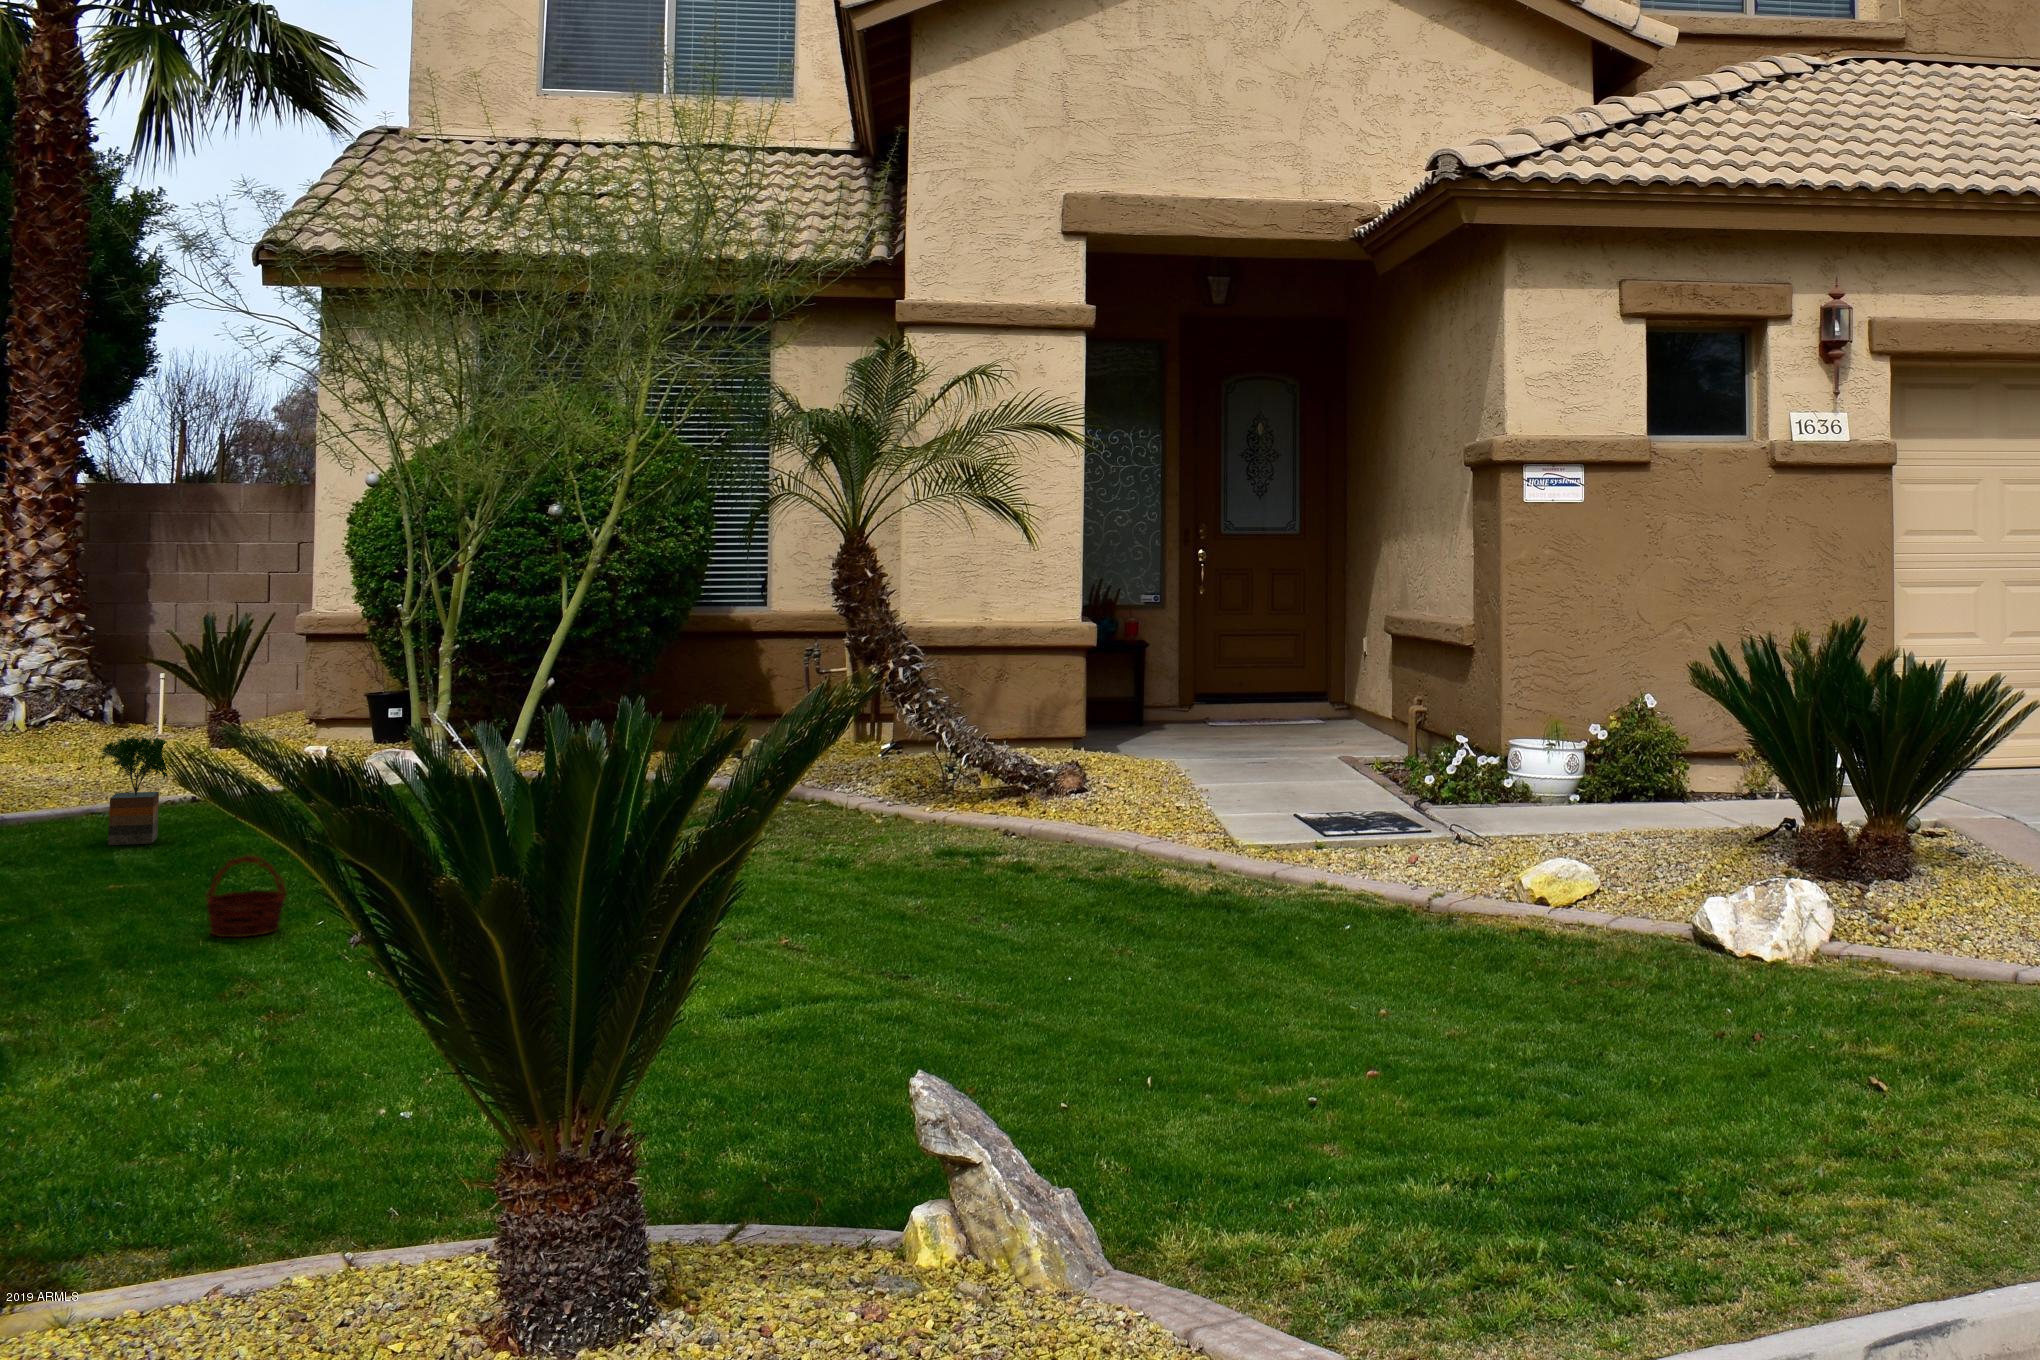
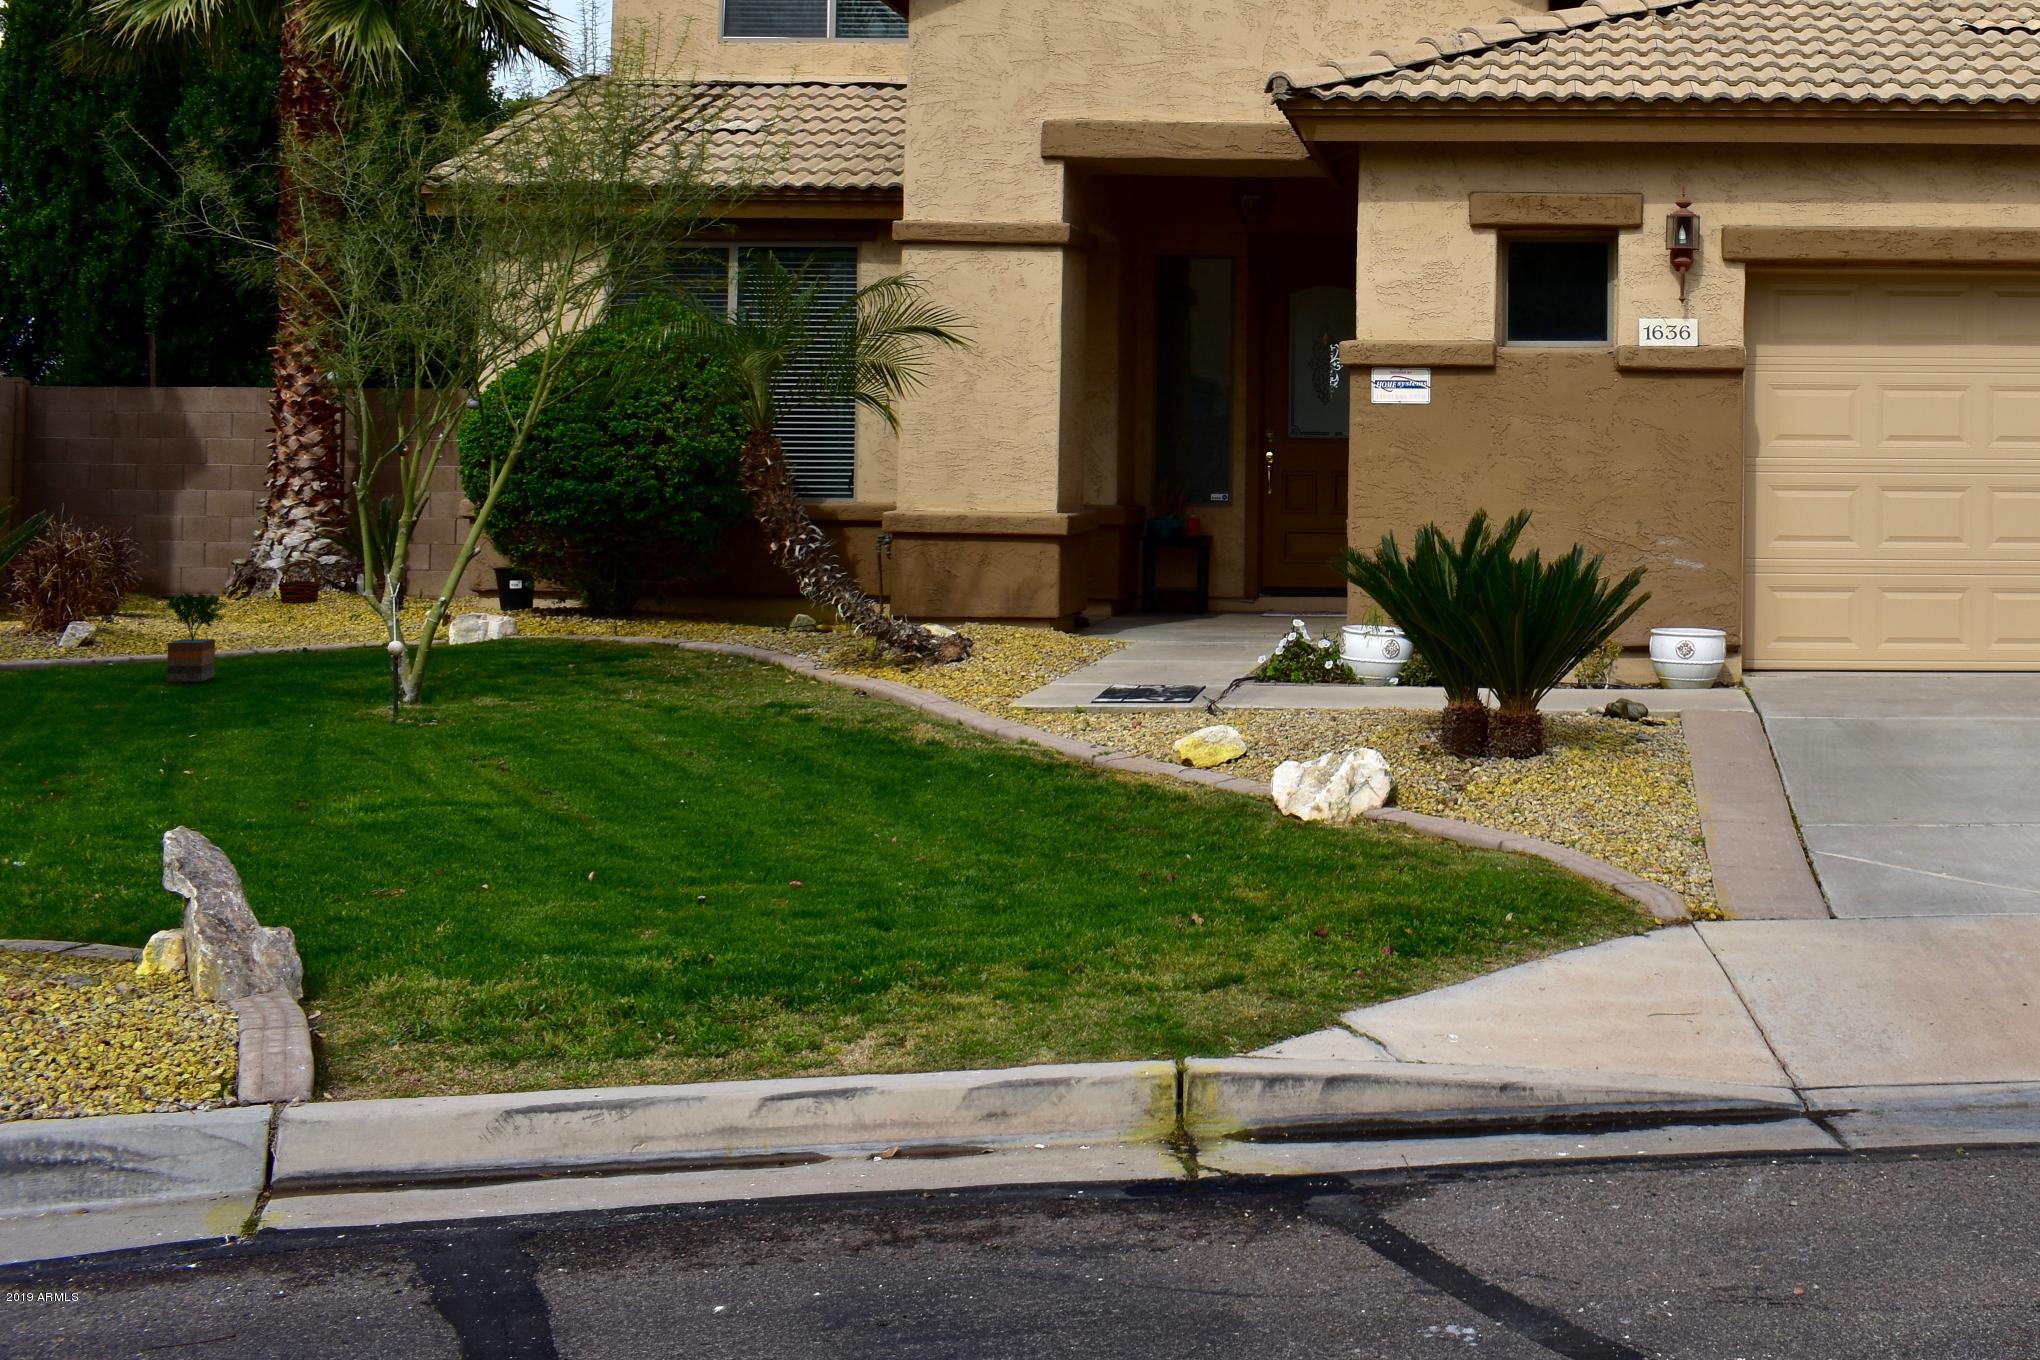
basket: present [206,855,287,937] -> present [278,561,320,603]

